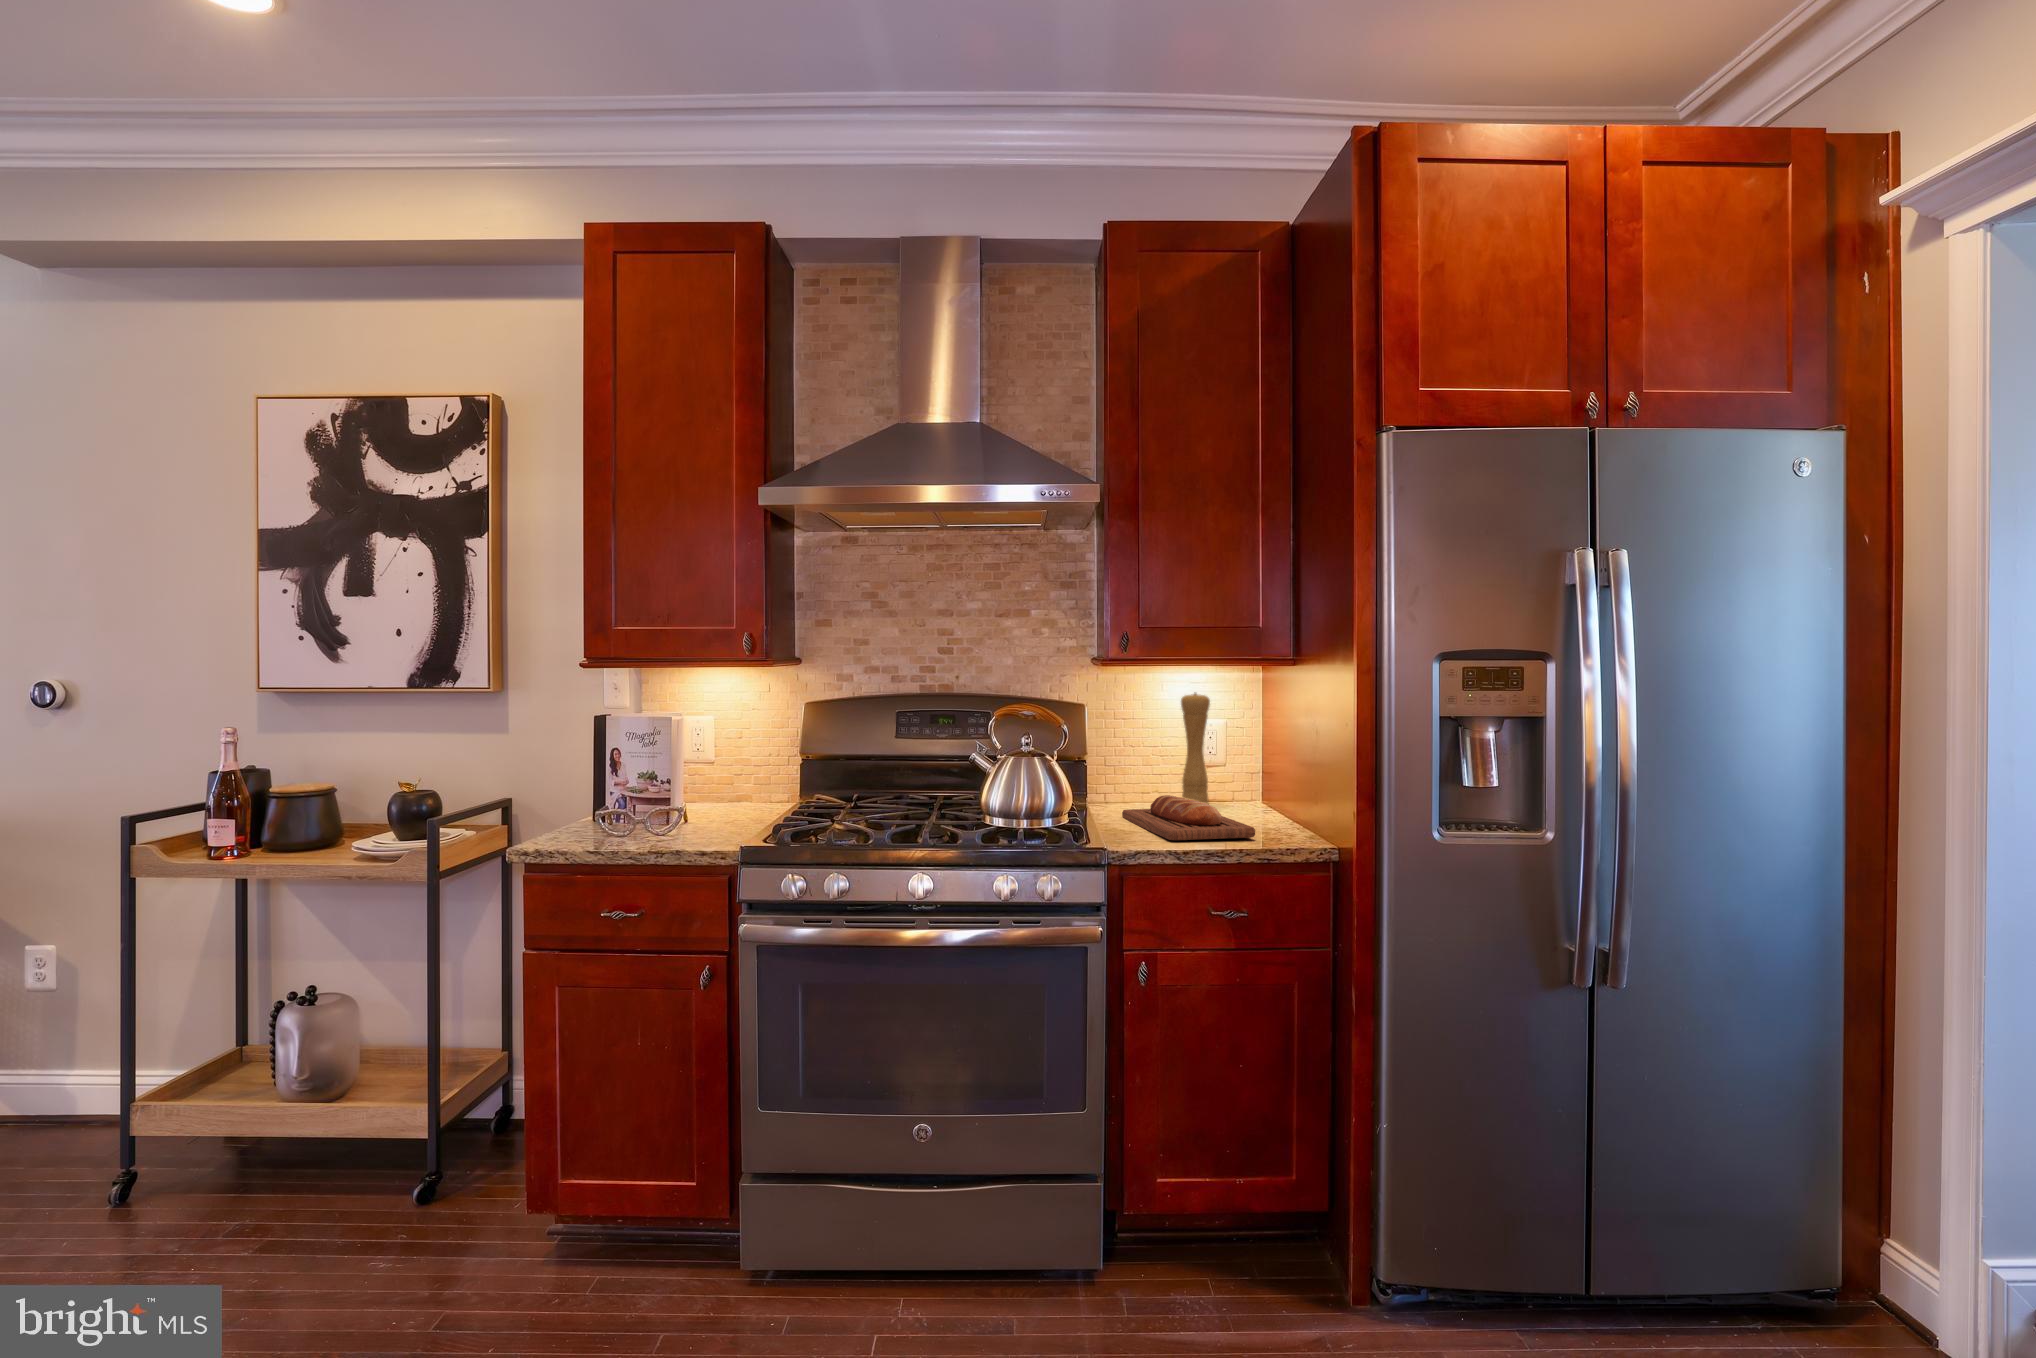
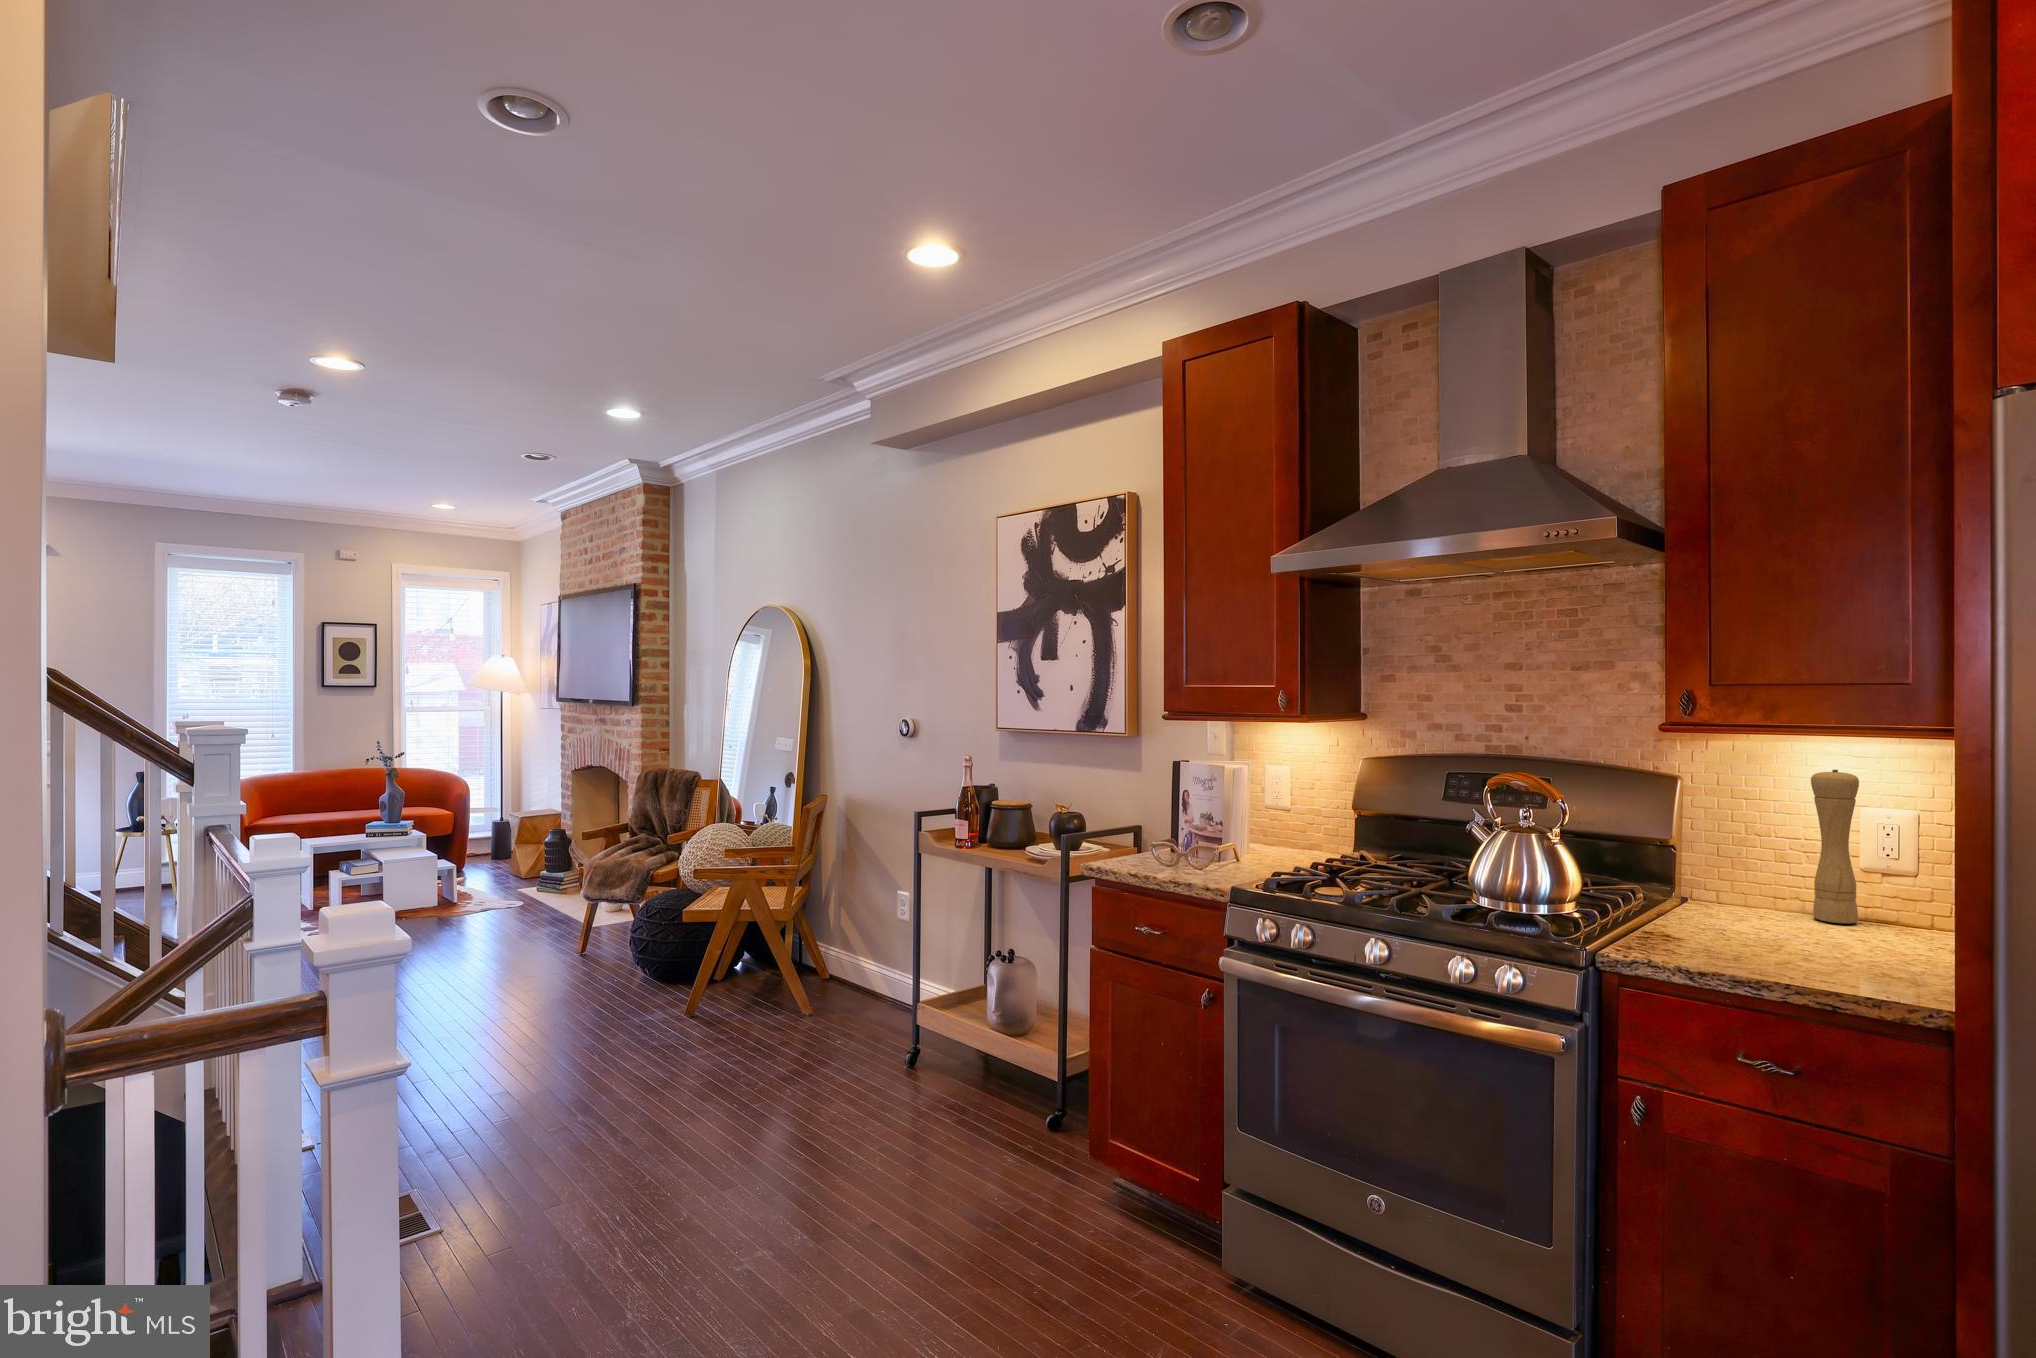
bread loaf: present [1122,795,1255,840] -> none [1696,899,1840,972]

